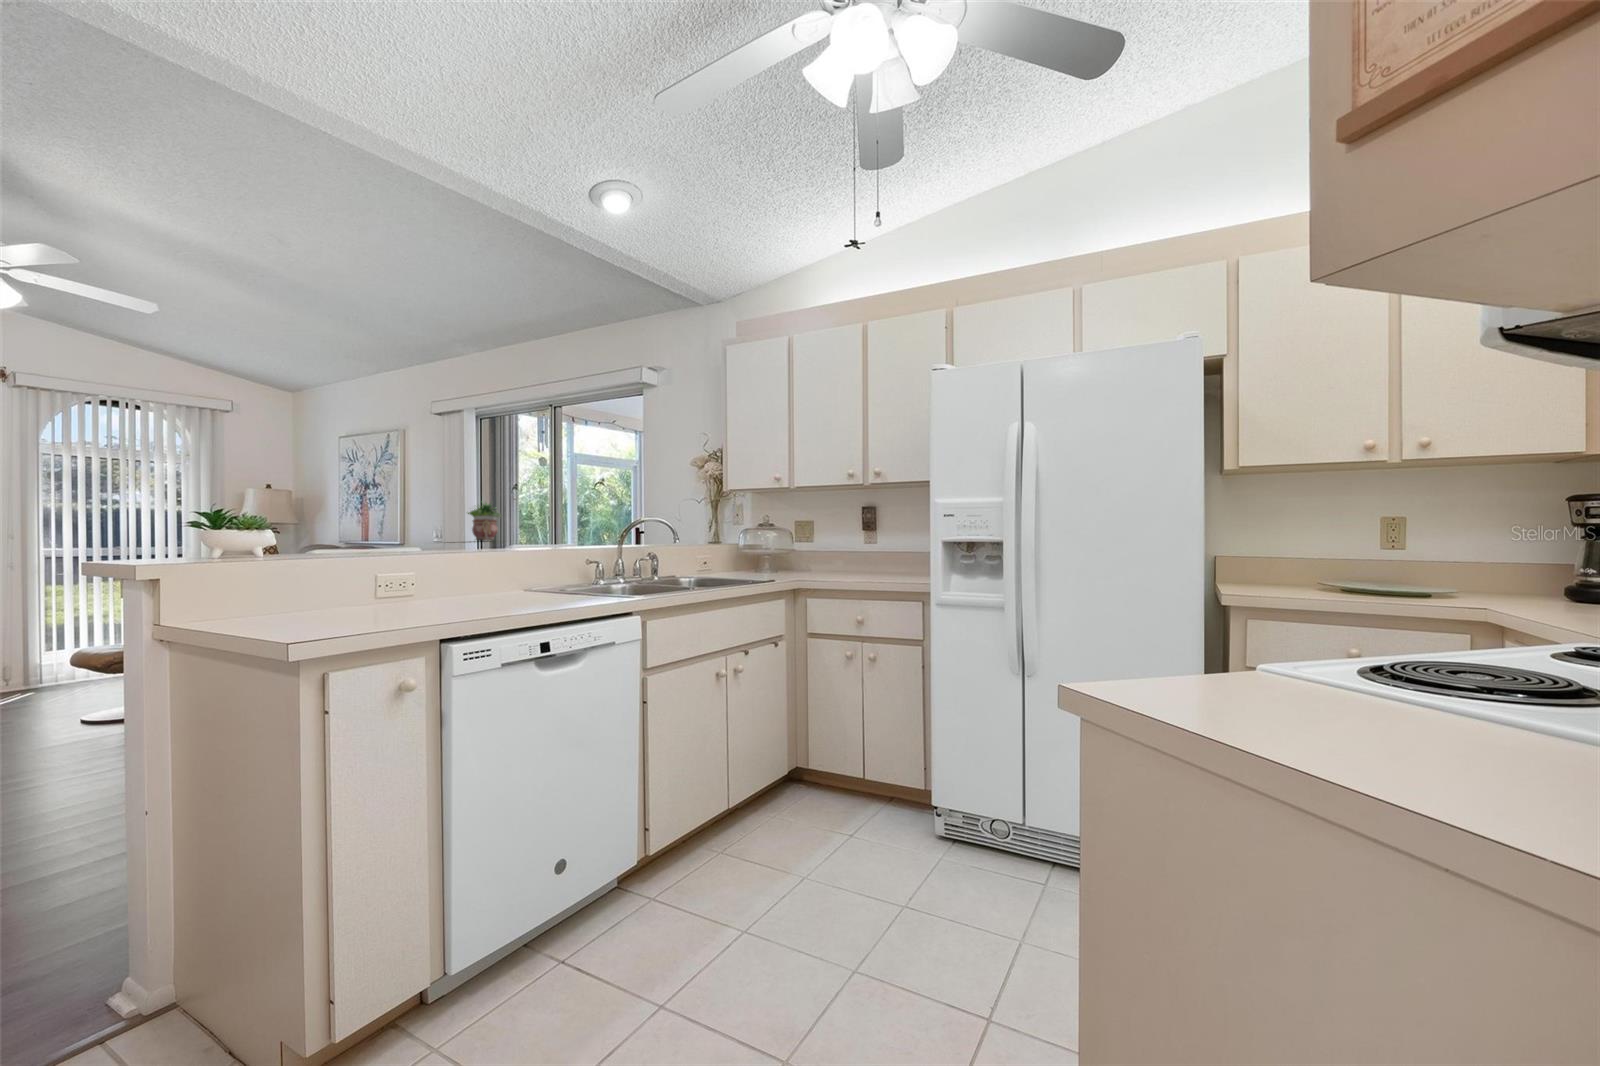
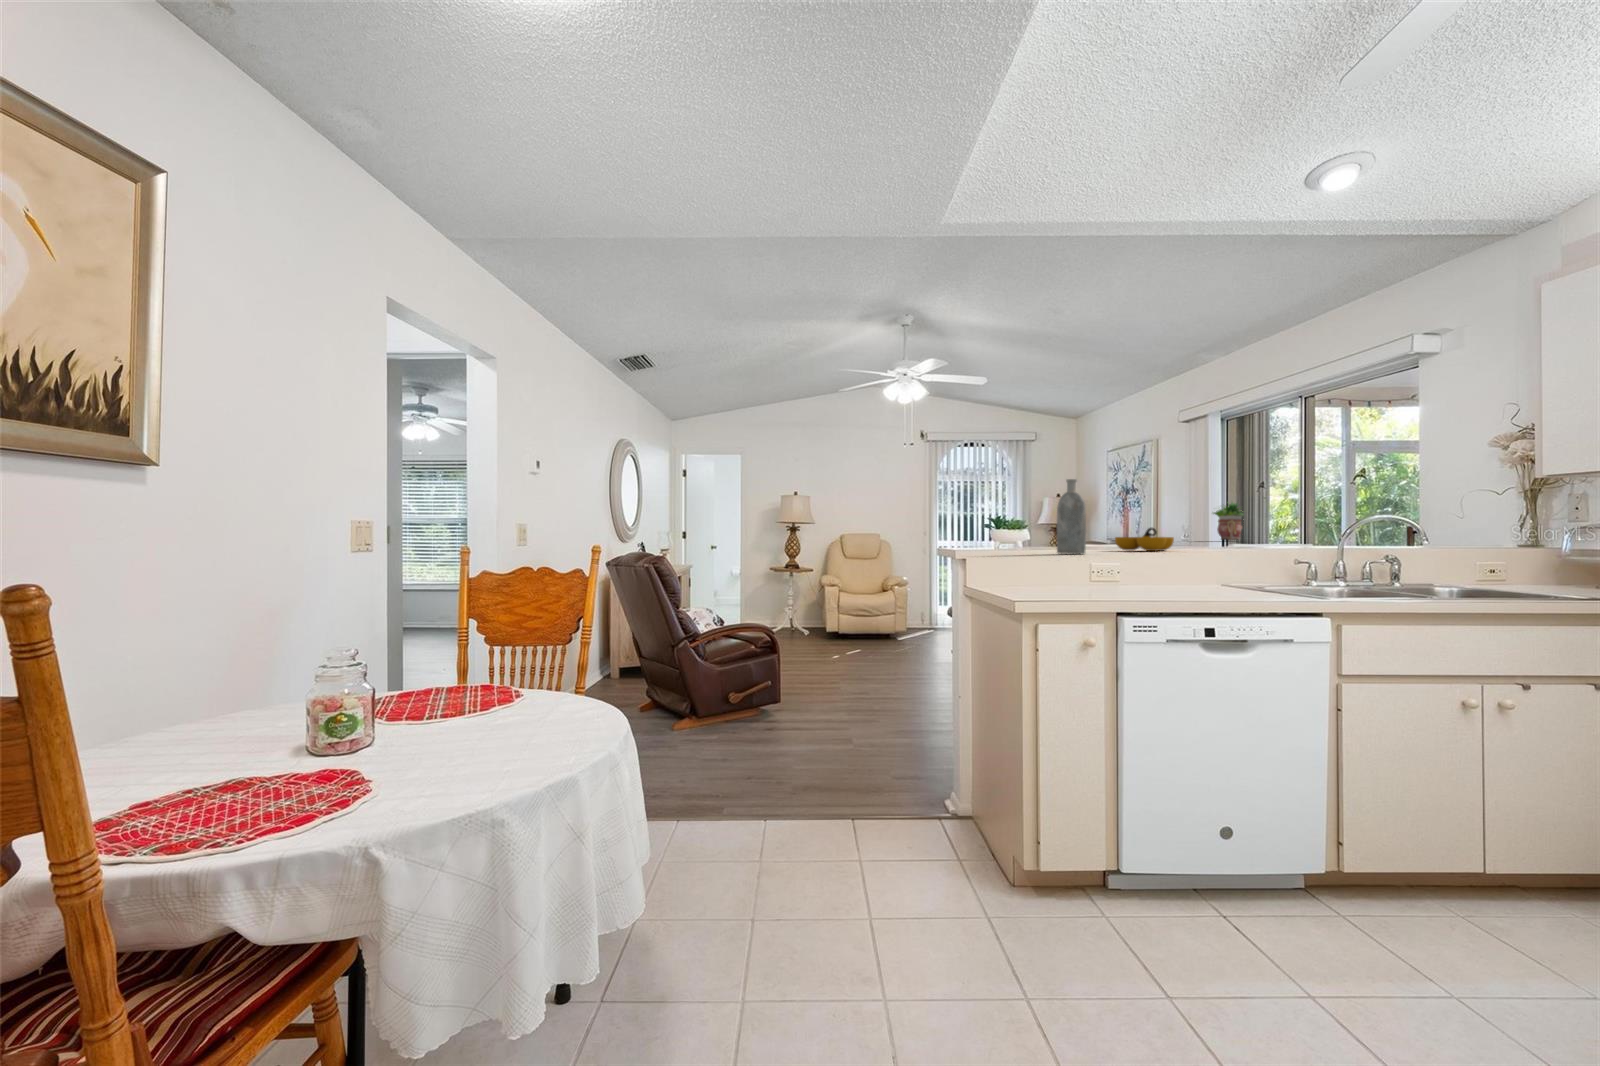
bottle: none [321,461,368,564] -> present [1057,479,1086,554]
decorative bowl: none [394,528,465,555] -> present [1115,528,1174,551]

